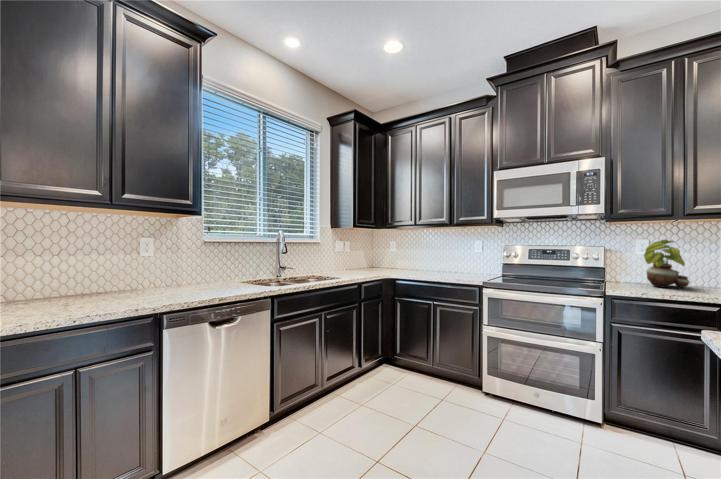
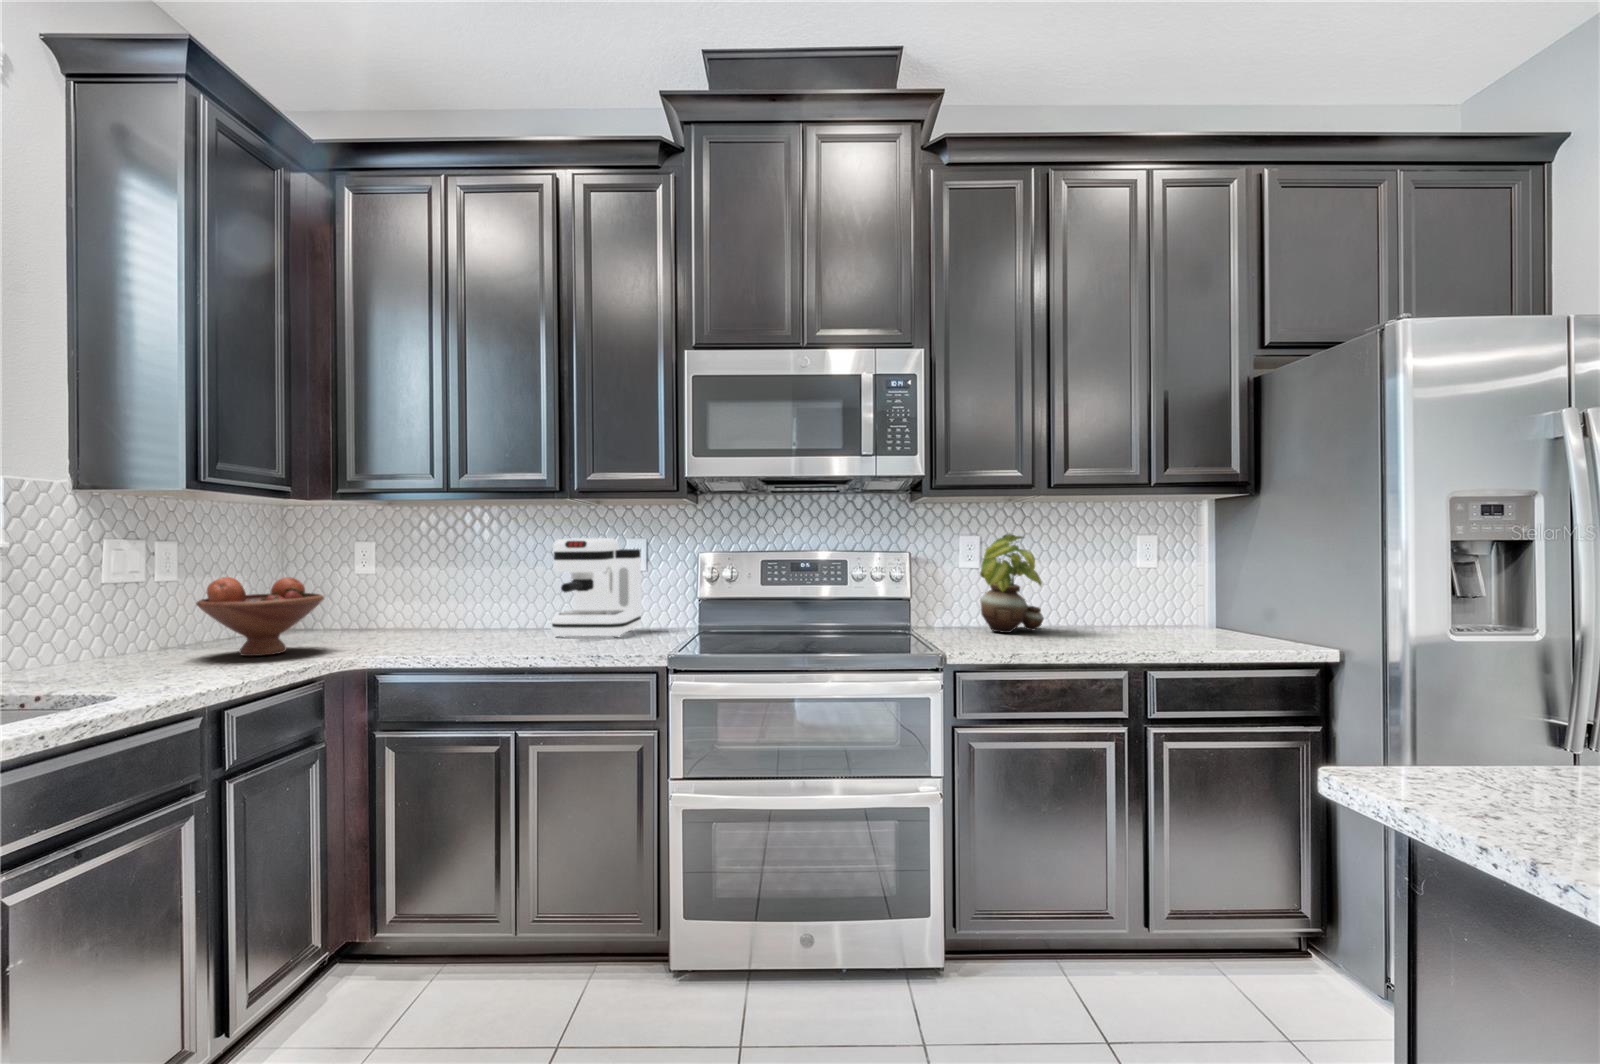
coffee maker: none [448,240,481,274] -> present [551,538,641,637]
fruit bowl: none [355,249,383,271] -> present [196,577,324,656]

